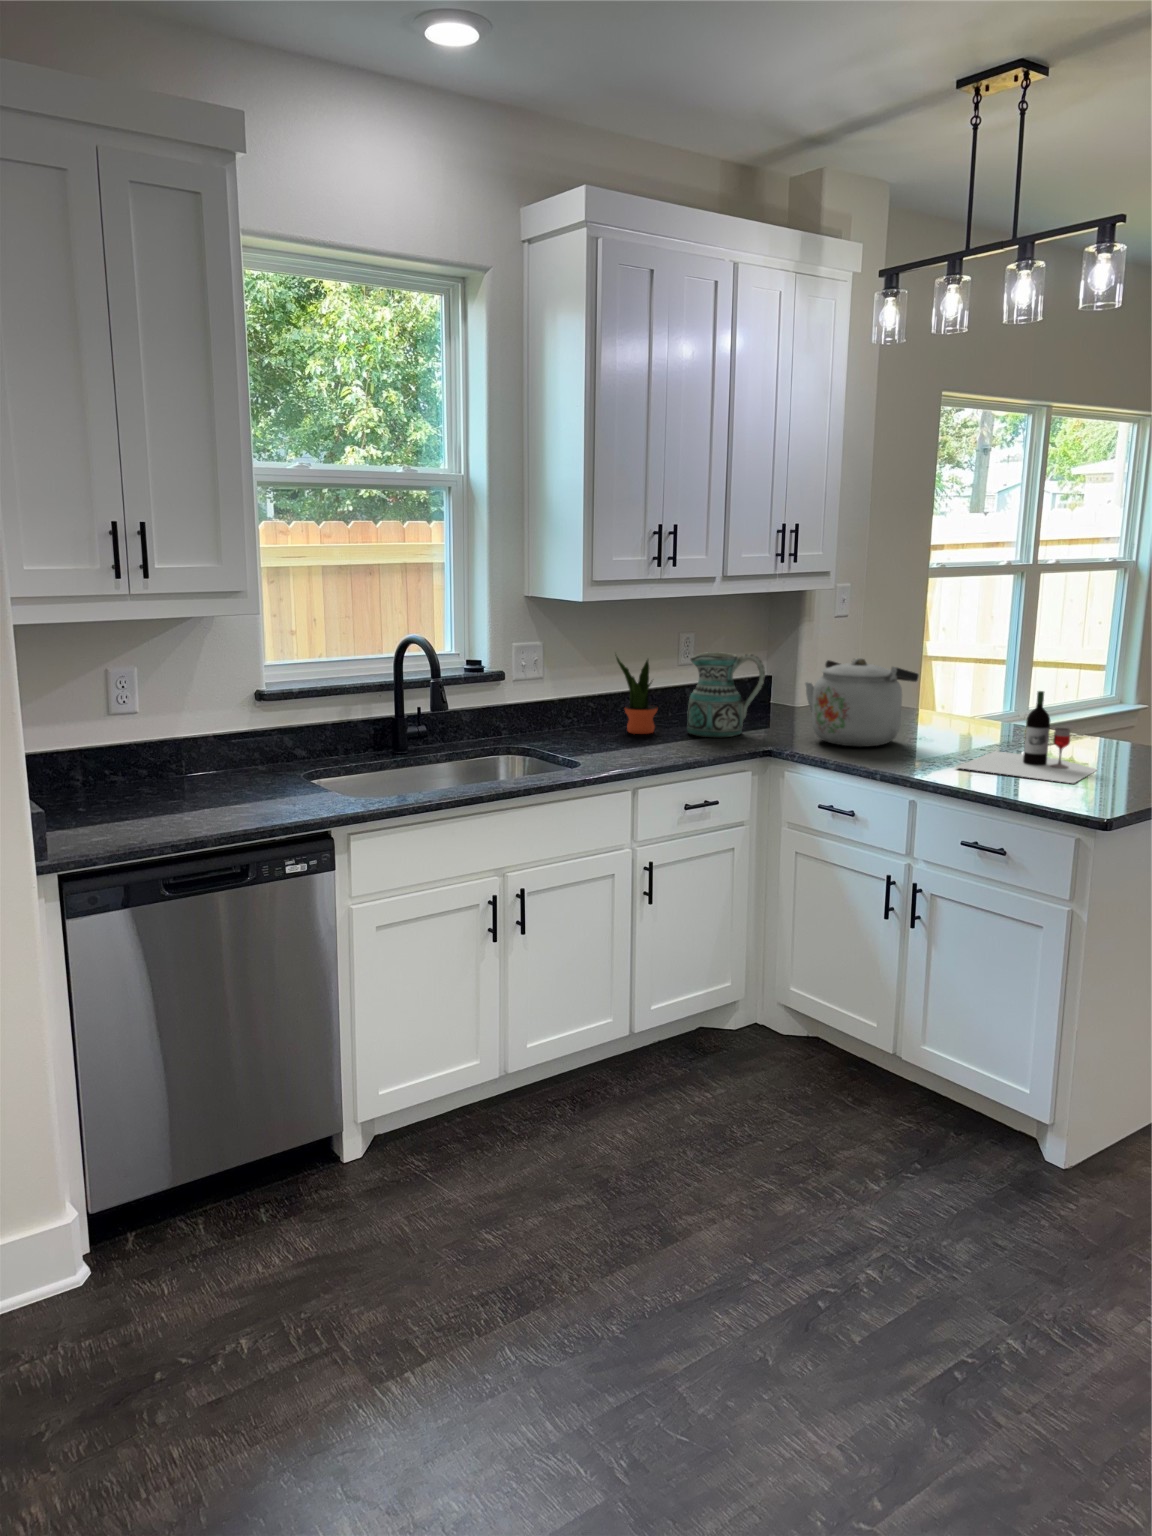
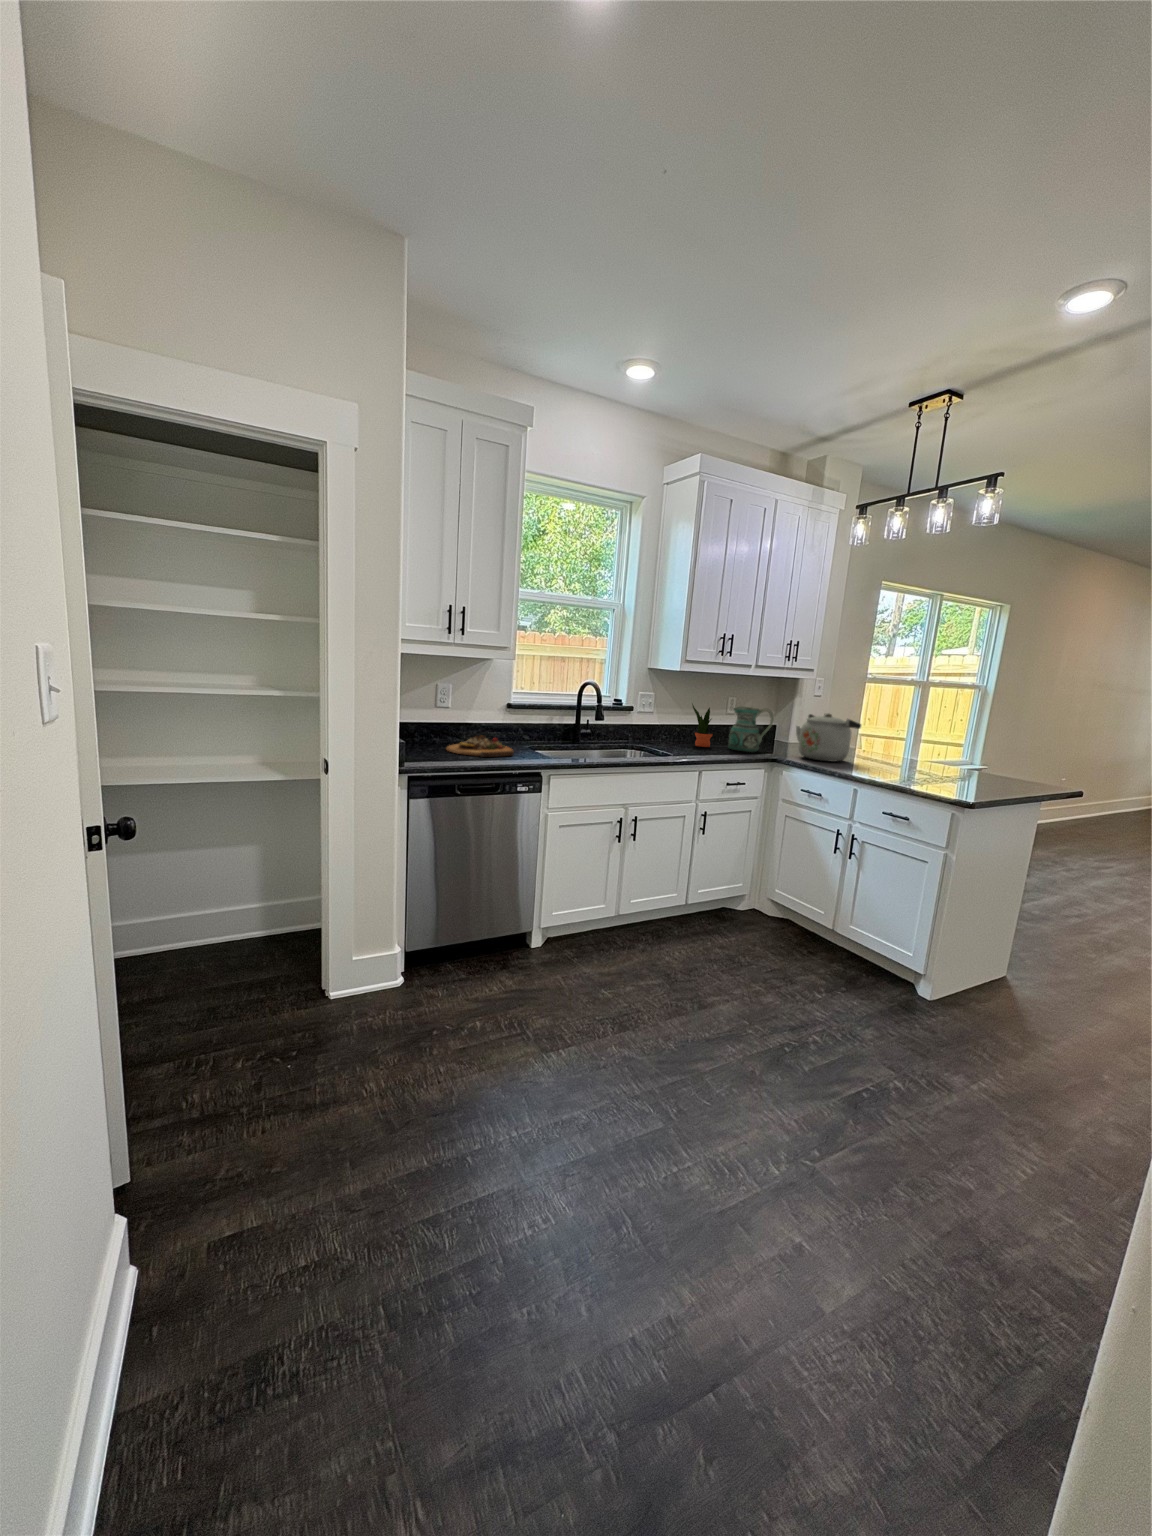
wine bottle: present [956,691,1097,783] -> none [880,736,971,786]
cutting board: none [135,764,274,812] -> present [446,736,513,757]

